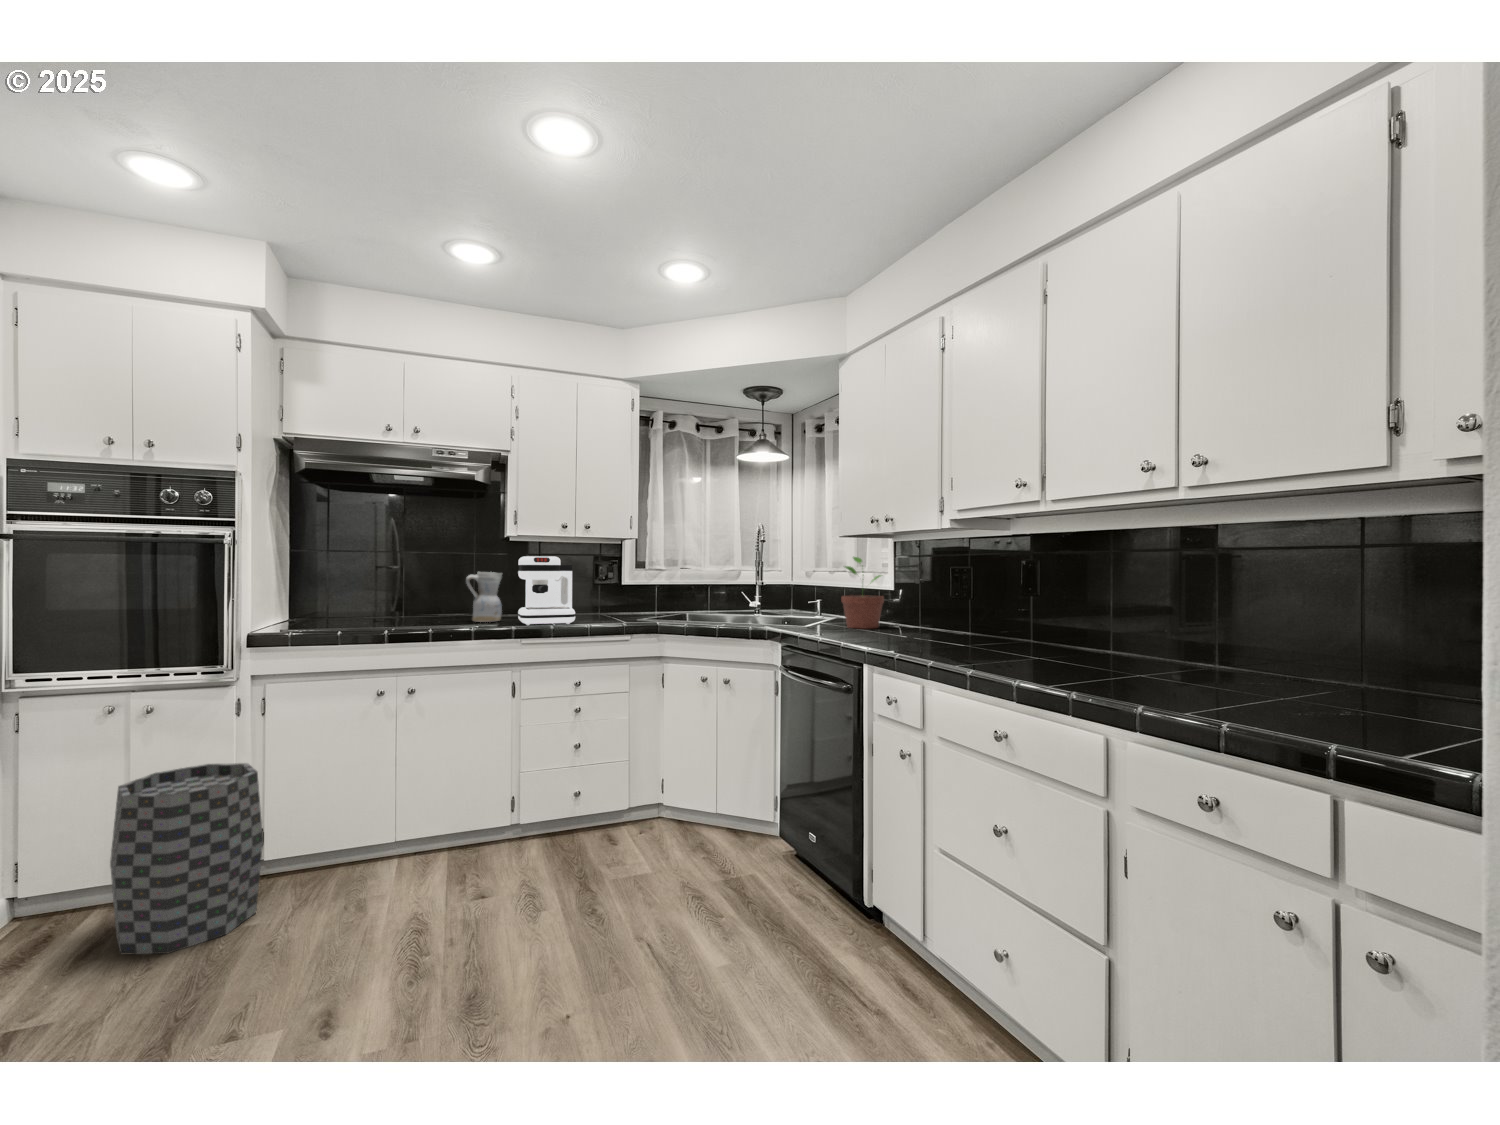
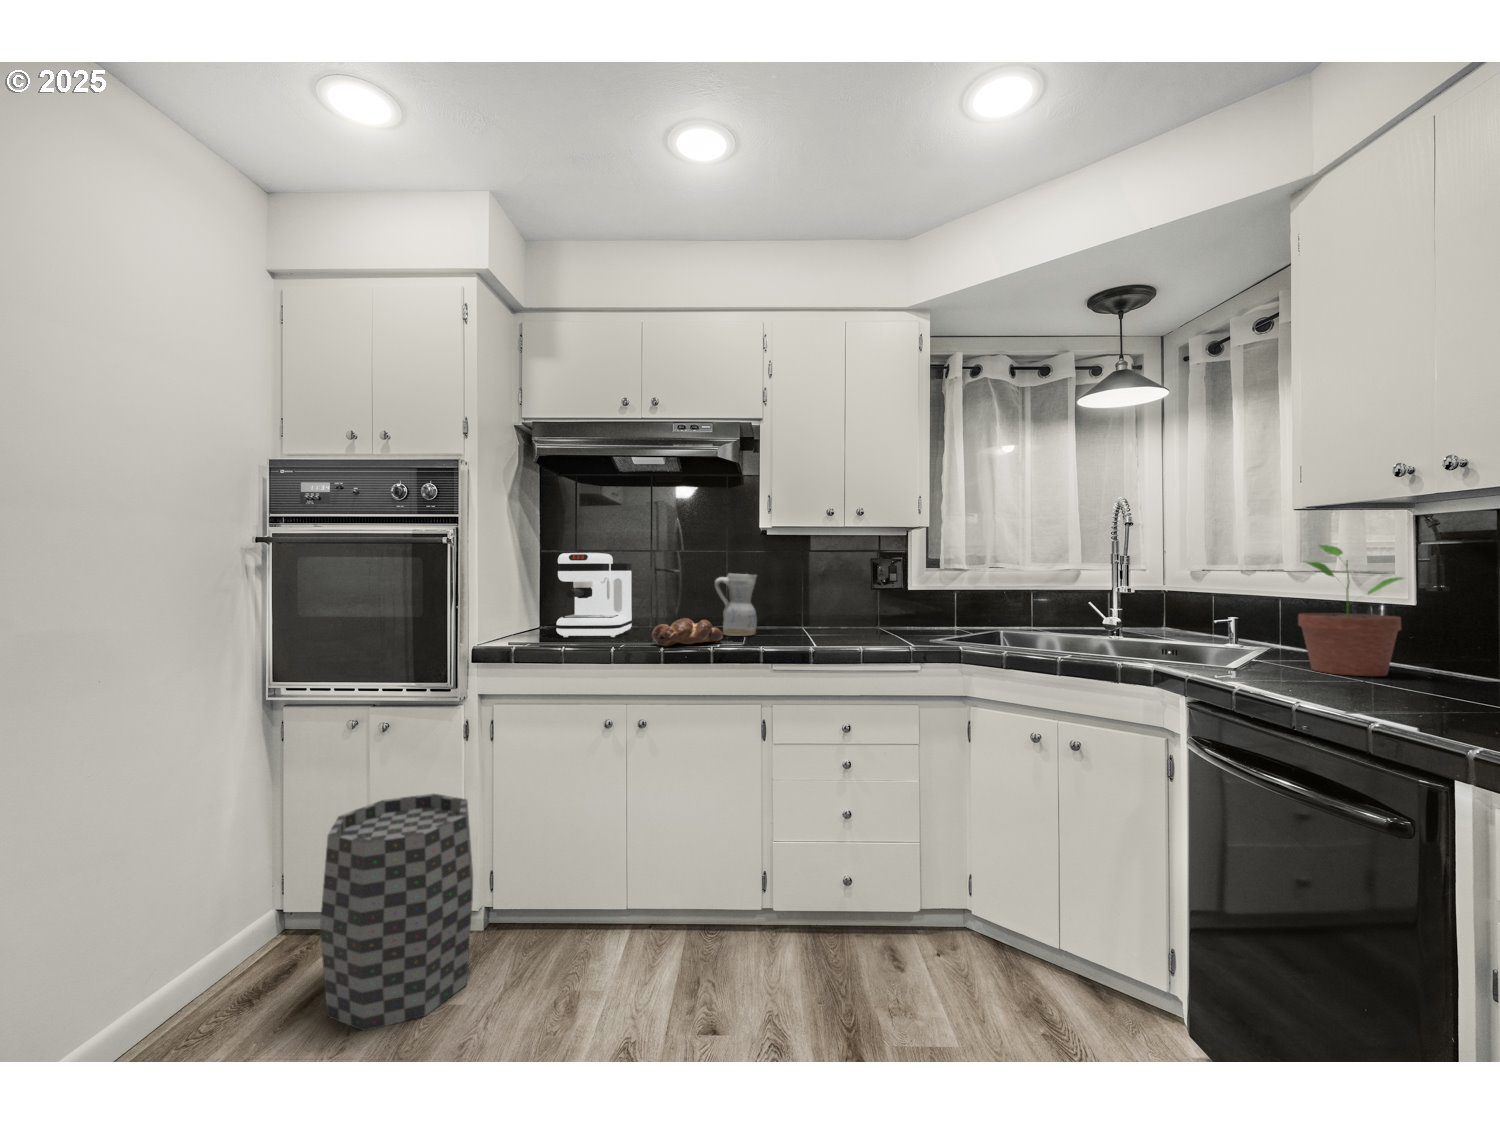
coffee maker: present [518,556,575,625] -> present [556,553,632,637]
bread loaf: none [417,607,478,629] -> present [652,618,723,646]

